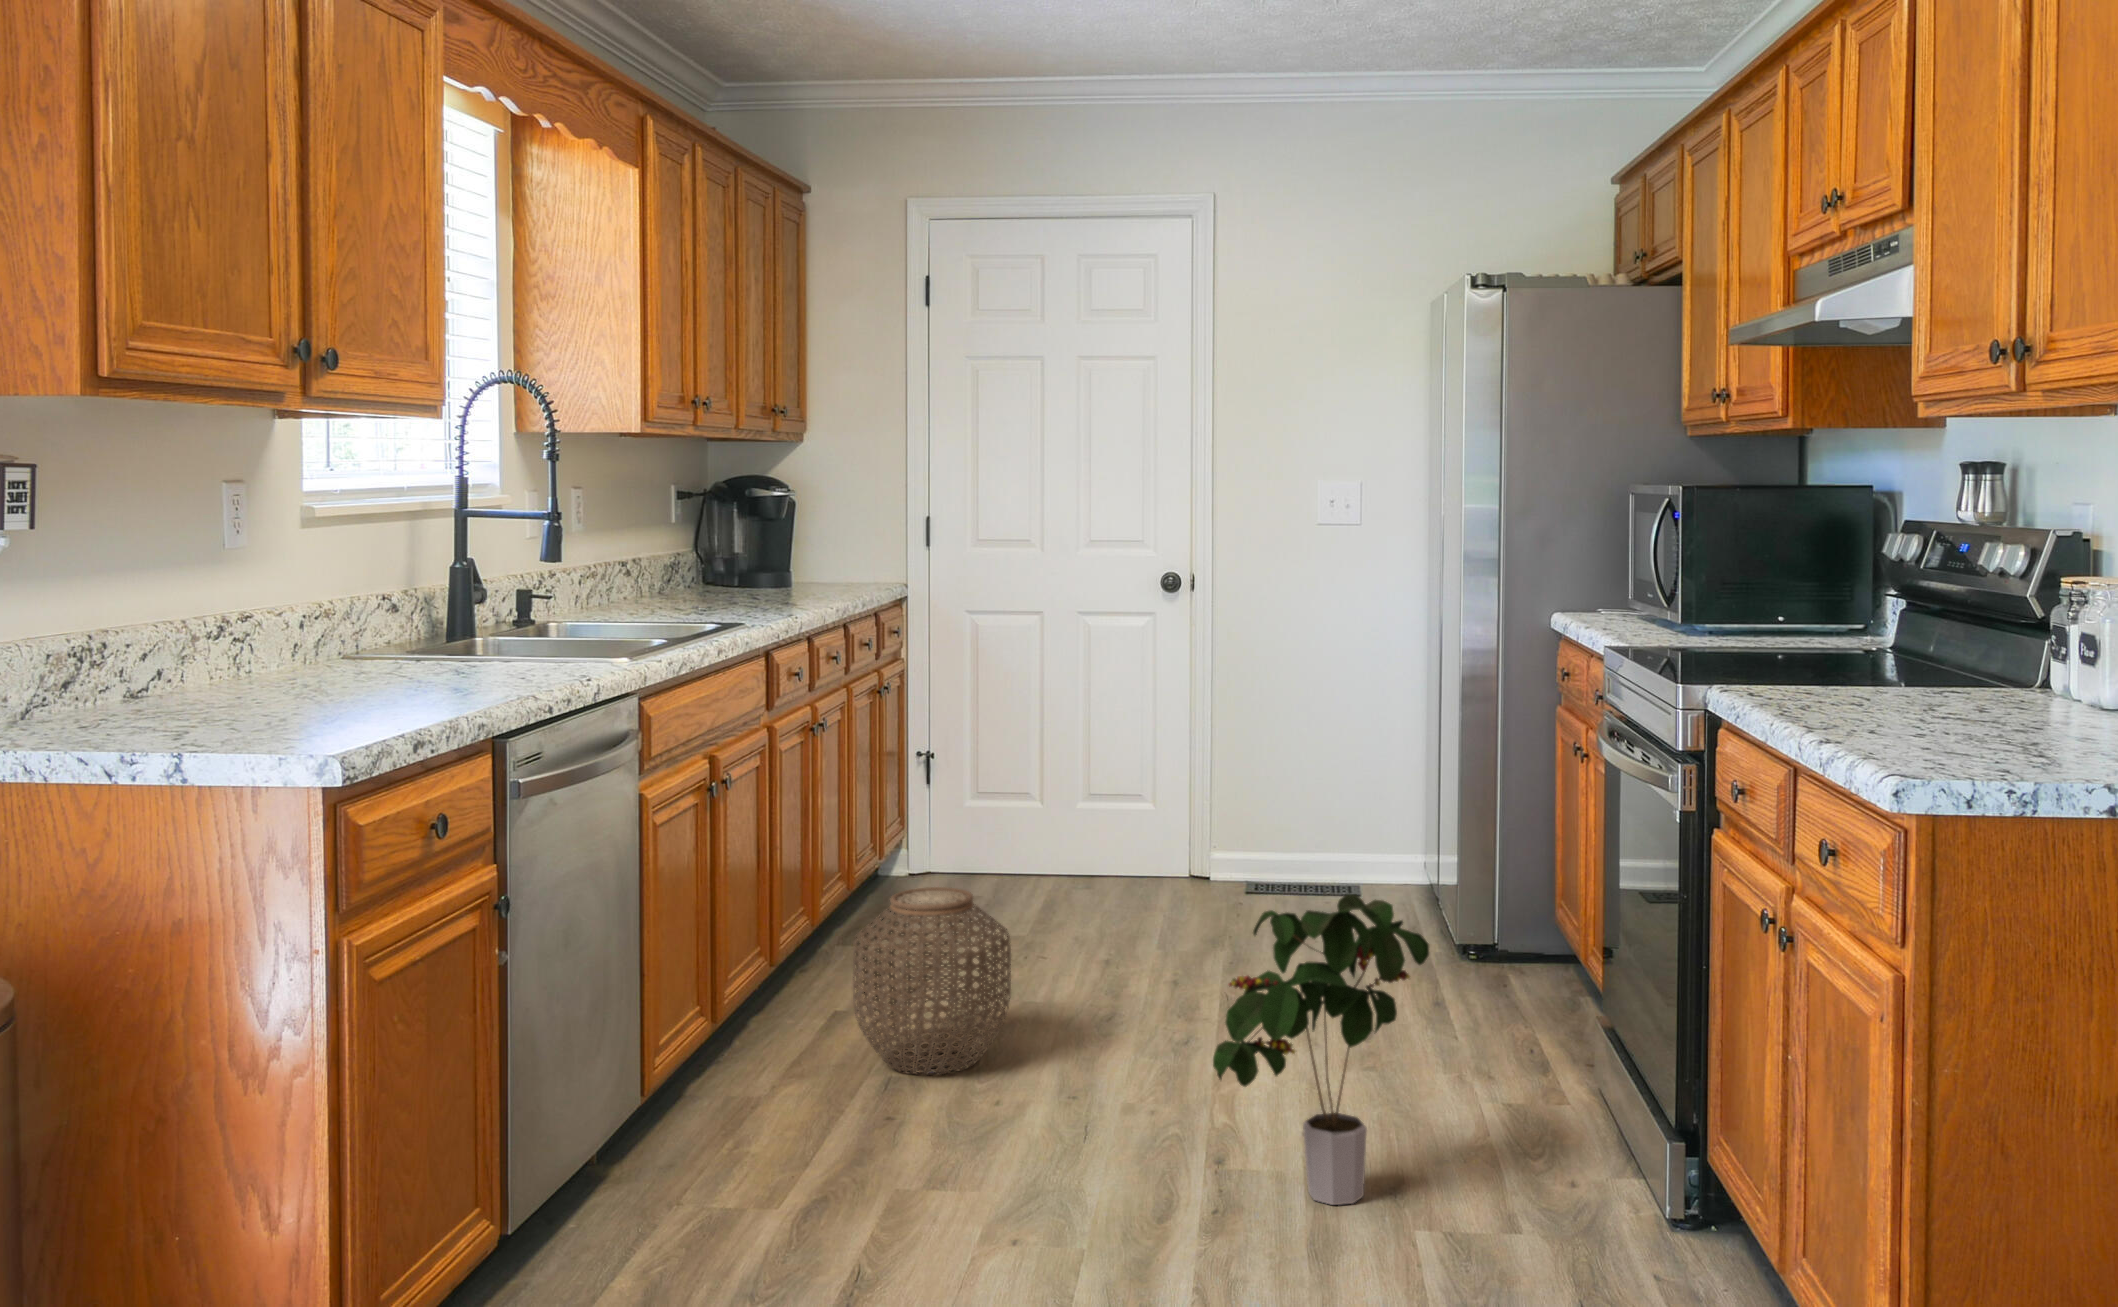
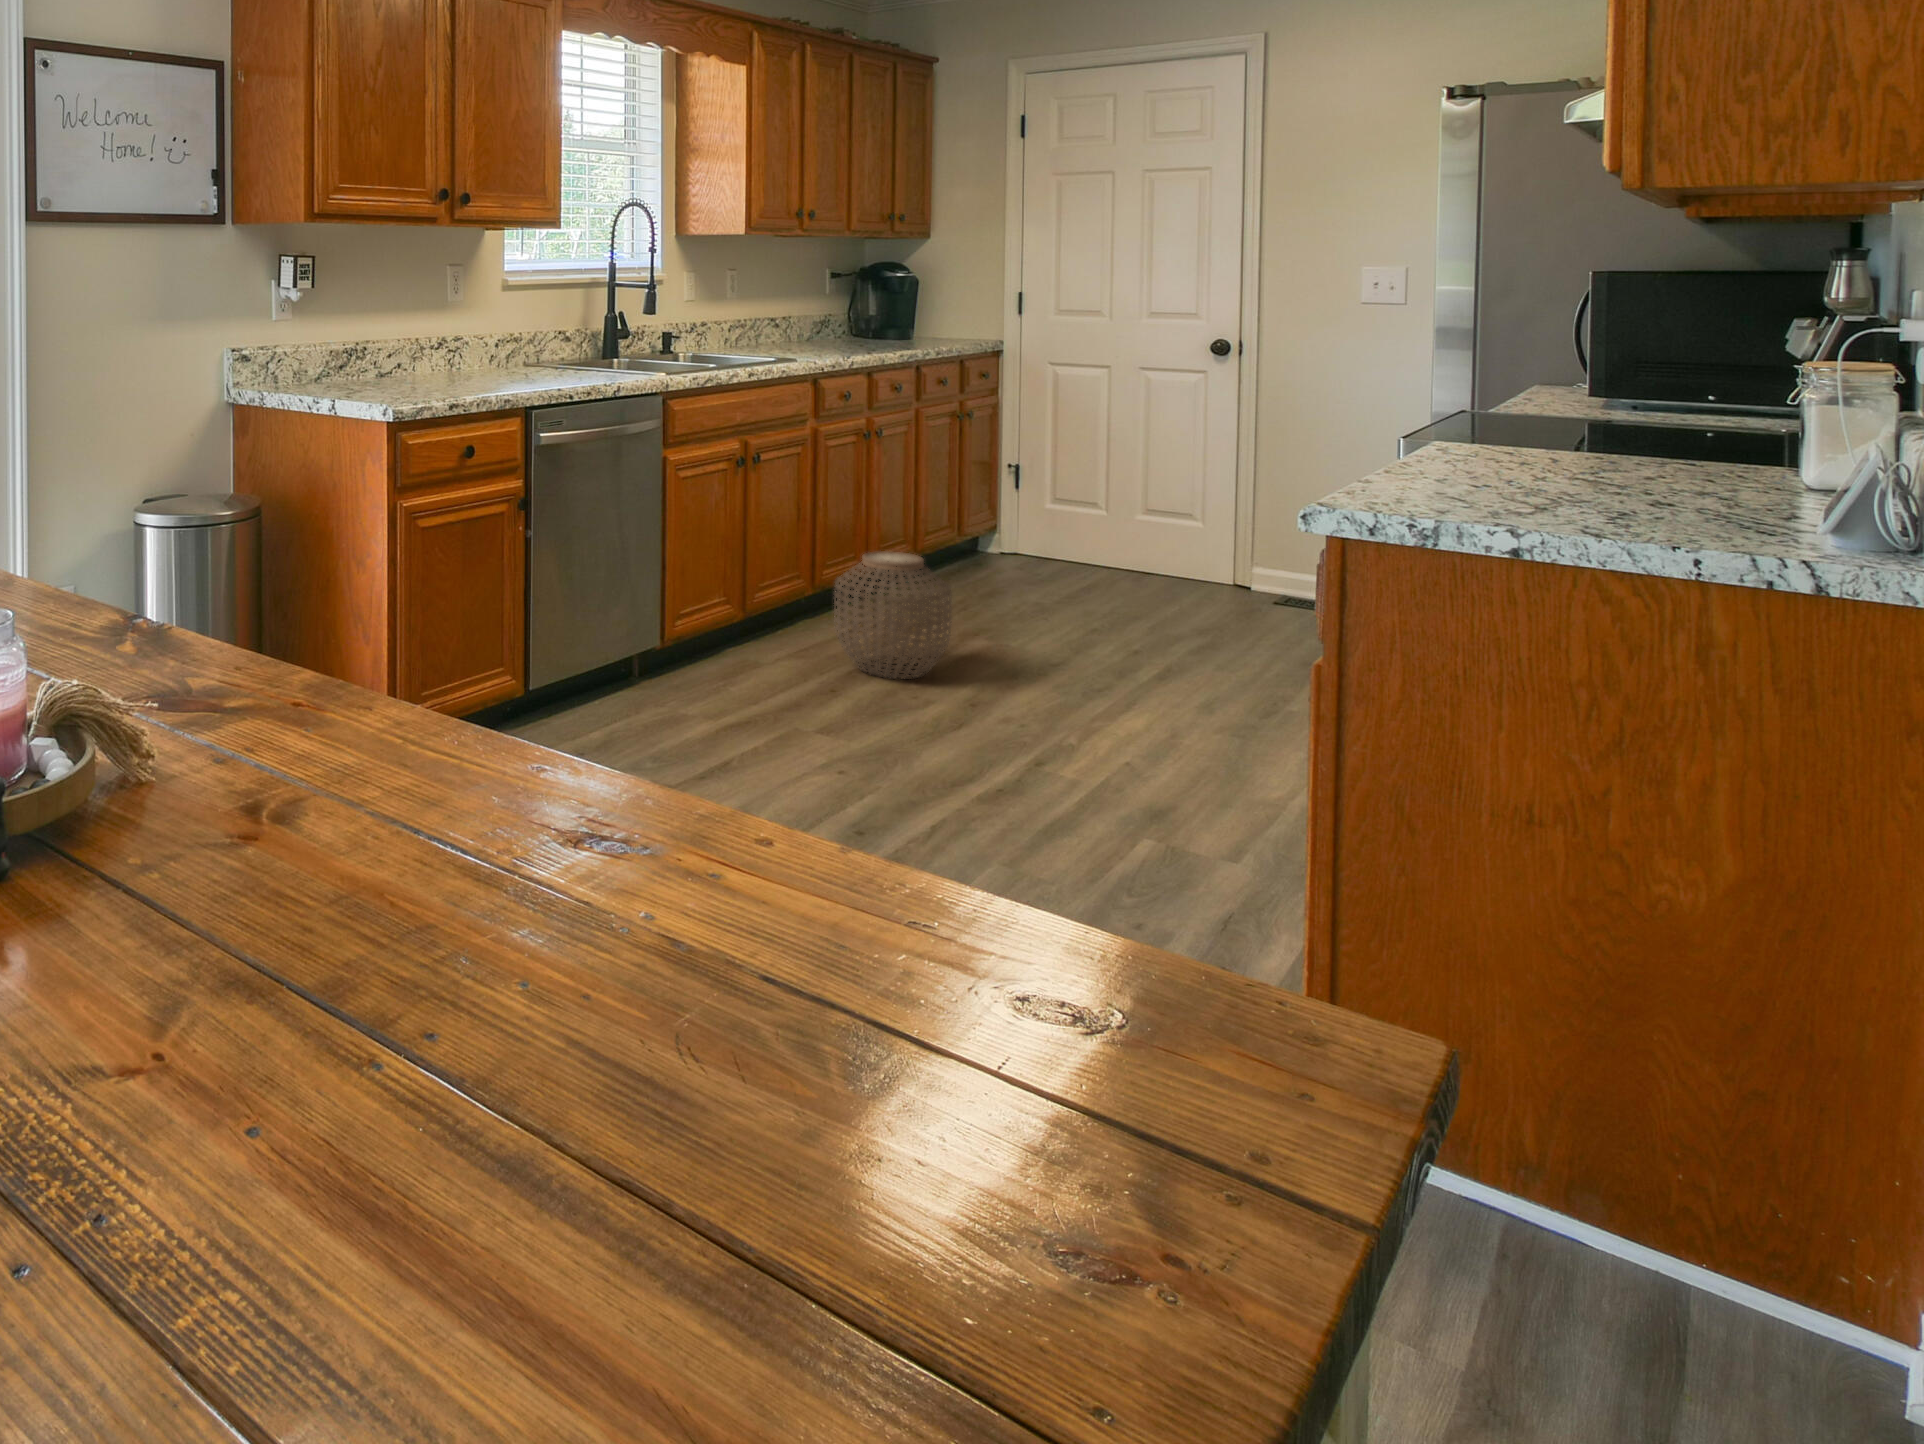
potted plant: present [1213,894,1429,1205] -> none [993,585,1215,812]

